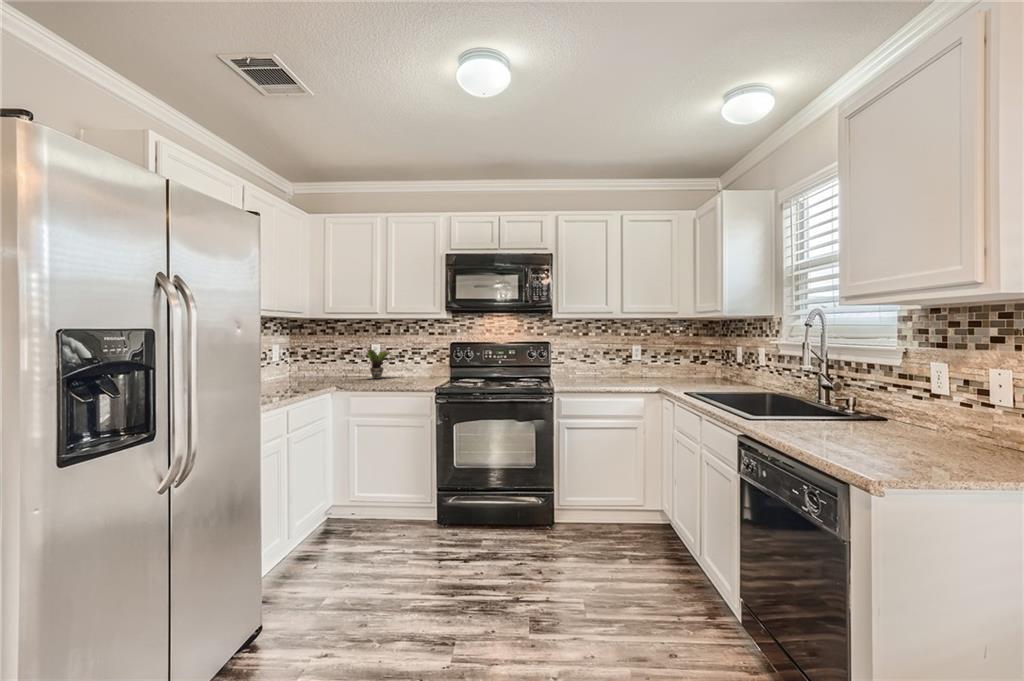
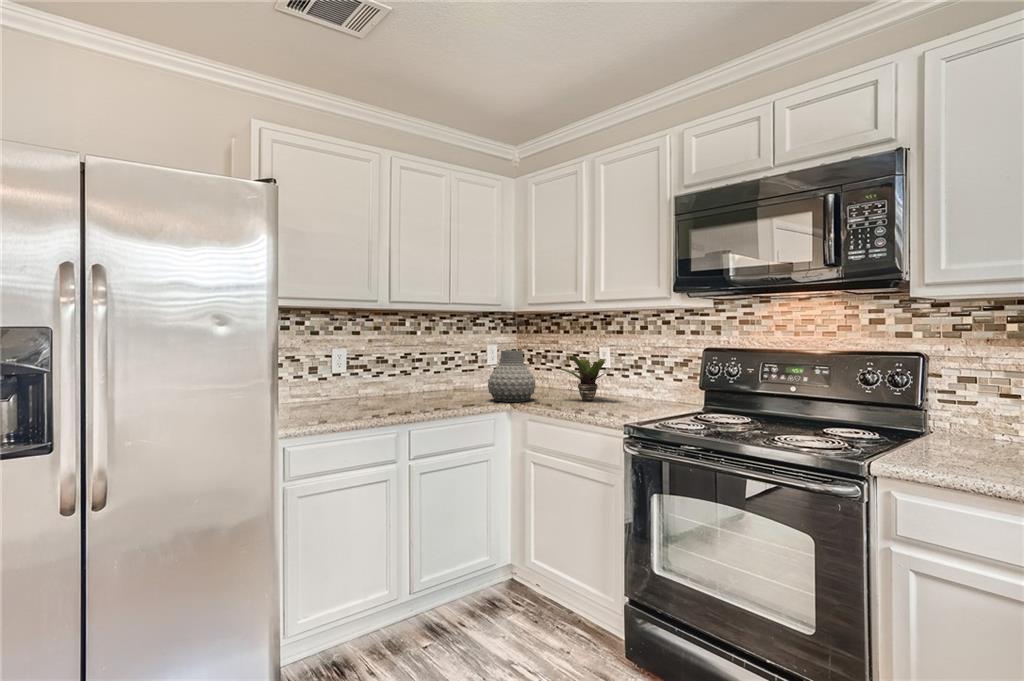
vase: none [306,348,344,385] -> present [488,350,536,402]

